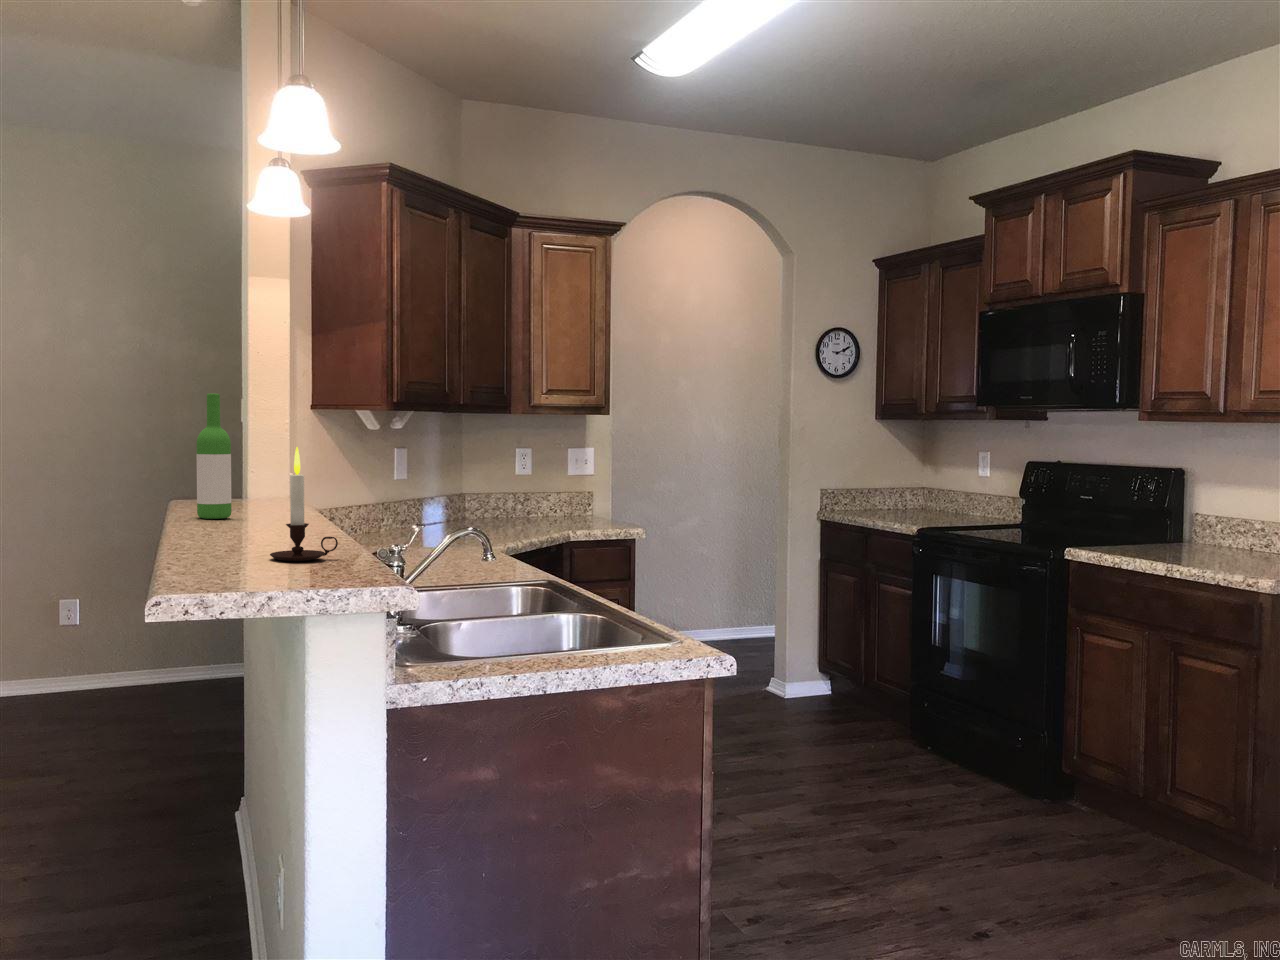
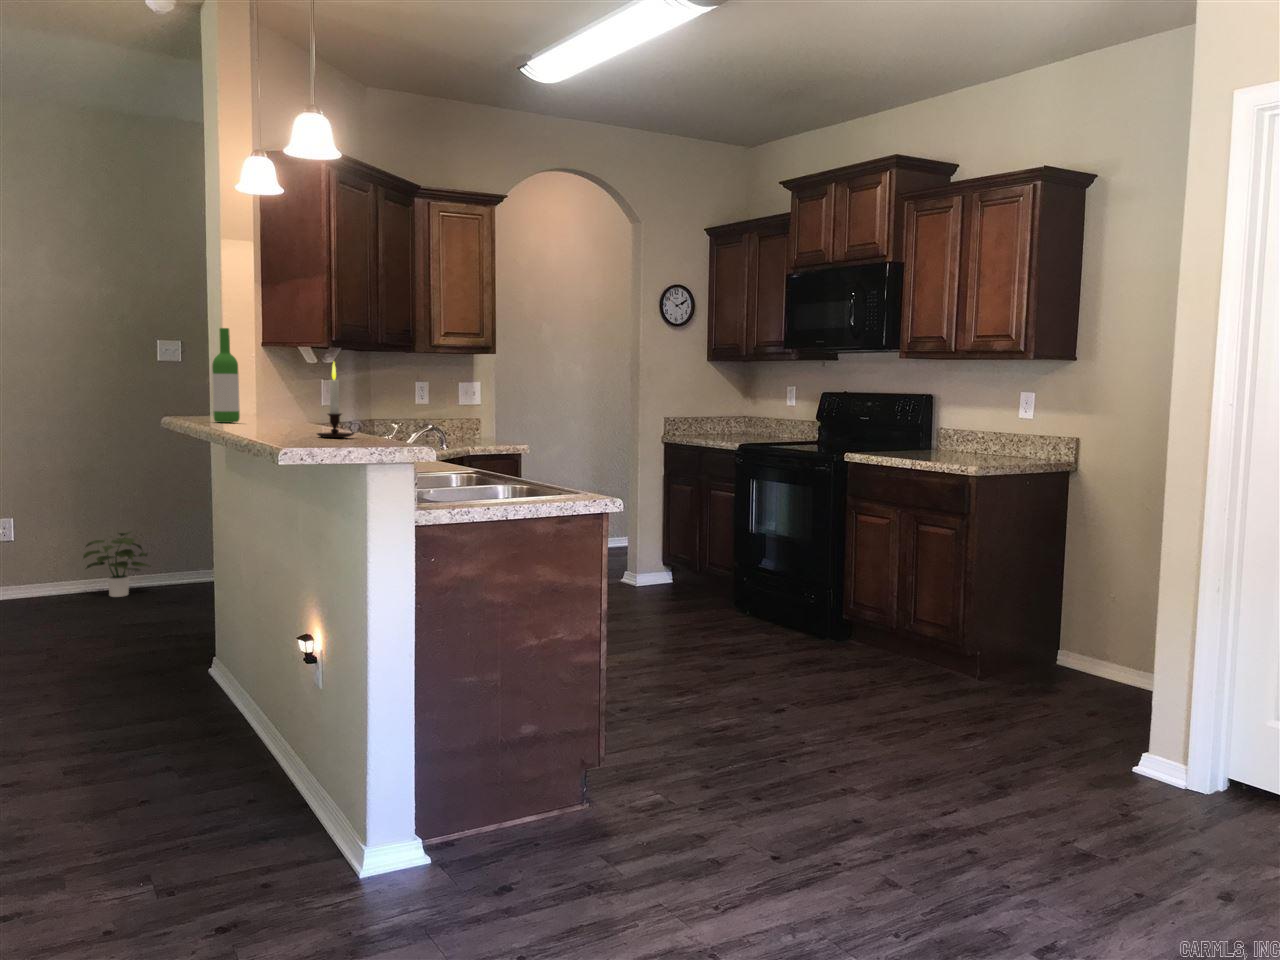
potted plant: none [145,617,223,693] -> present [83,532,149,597]

